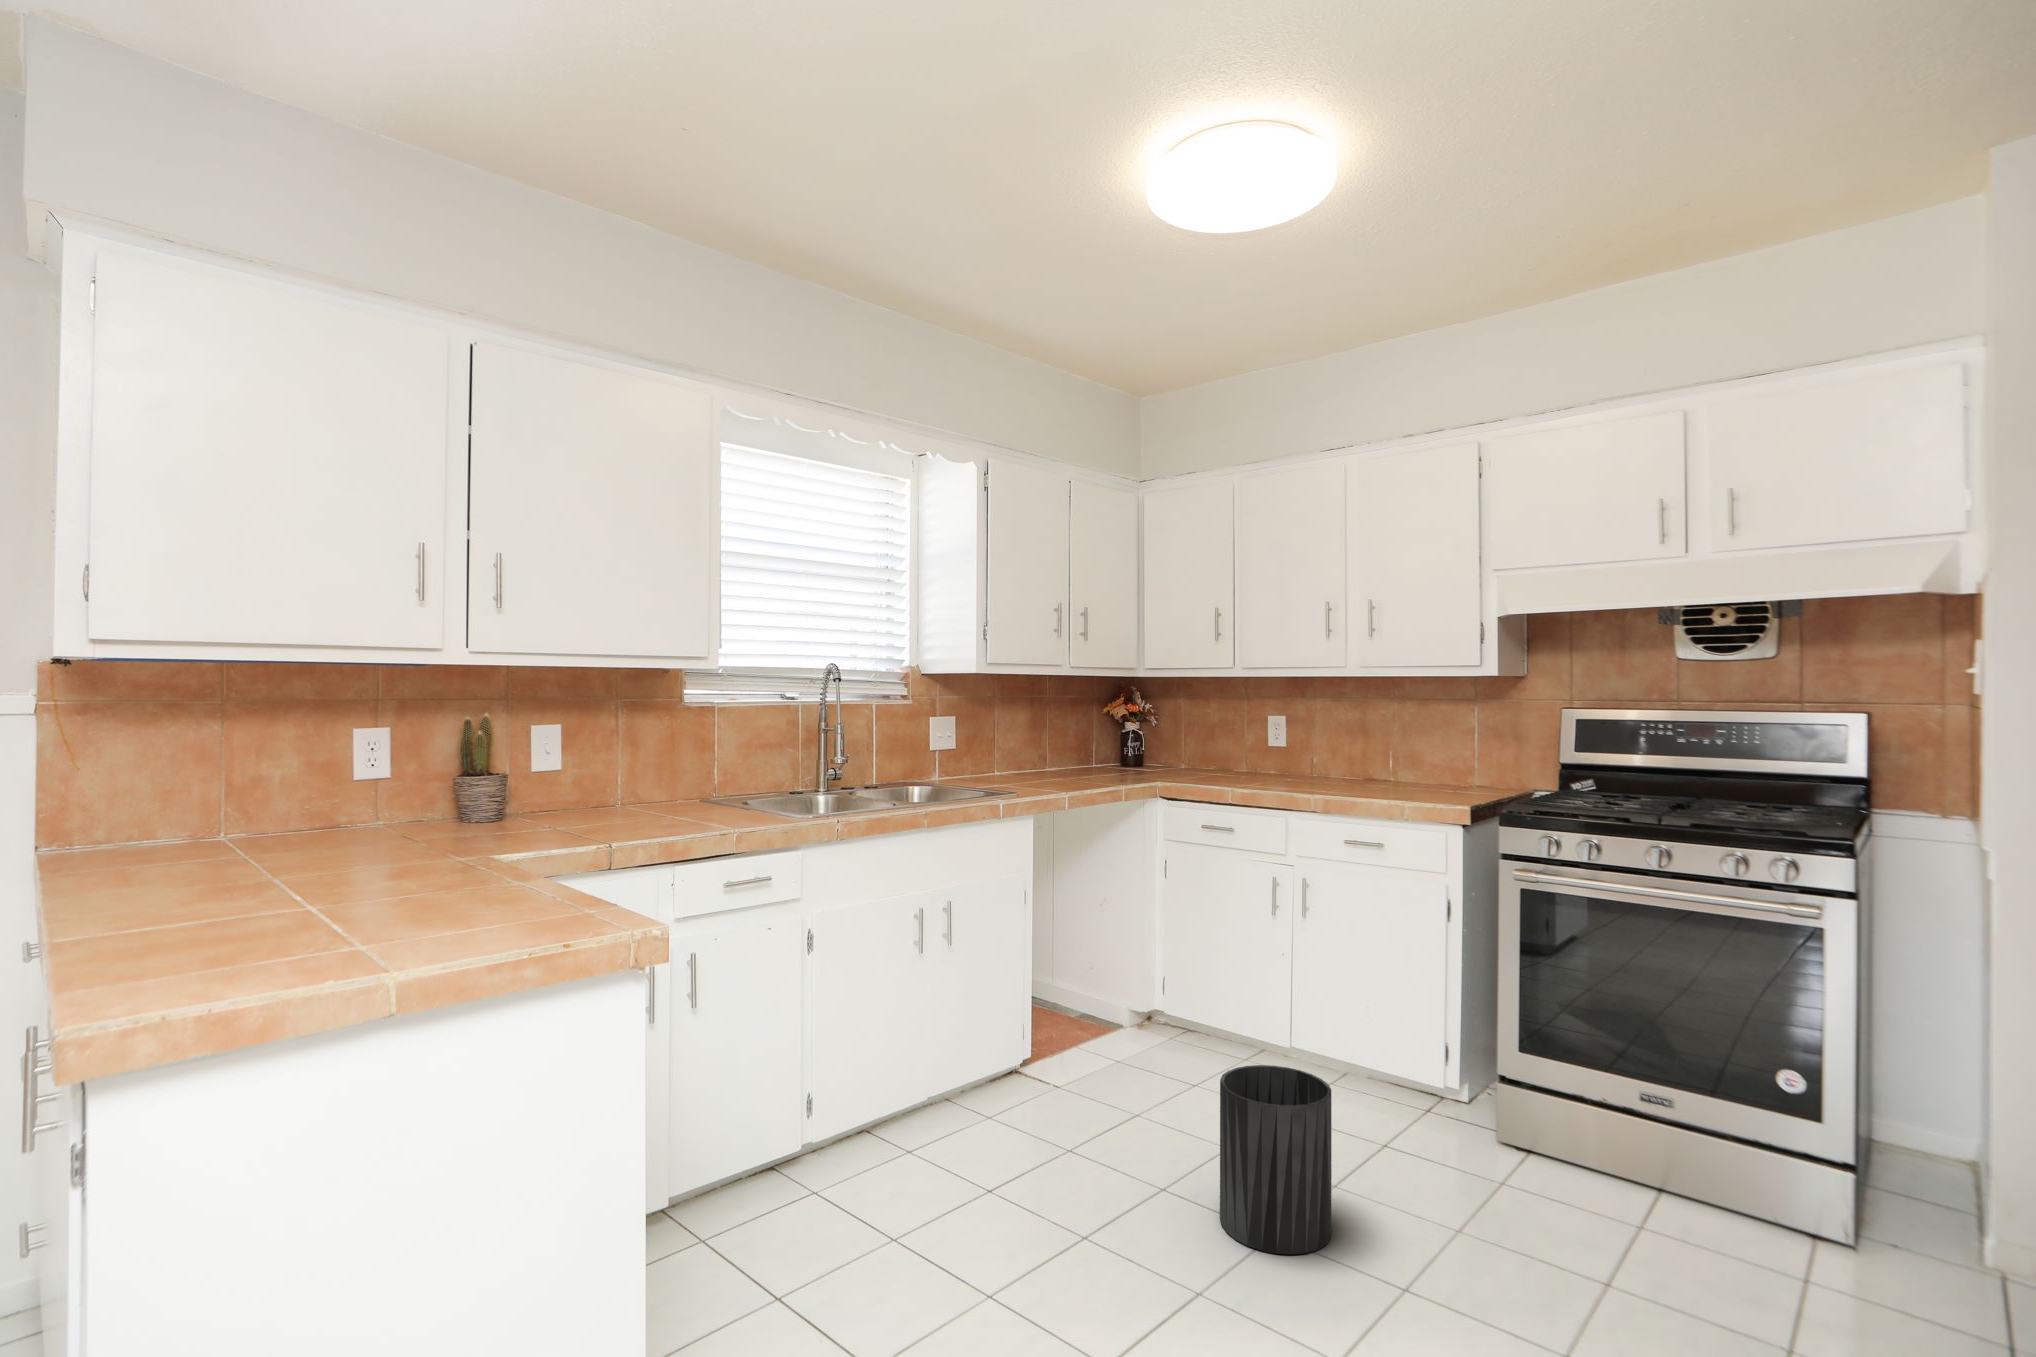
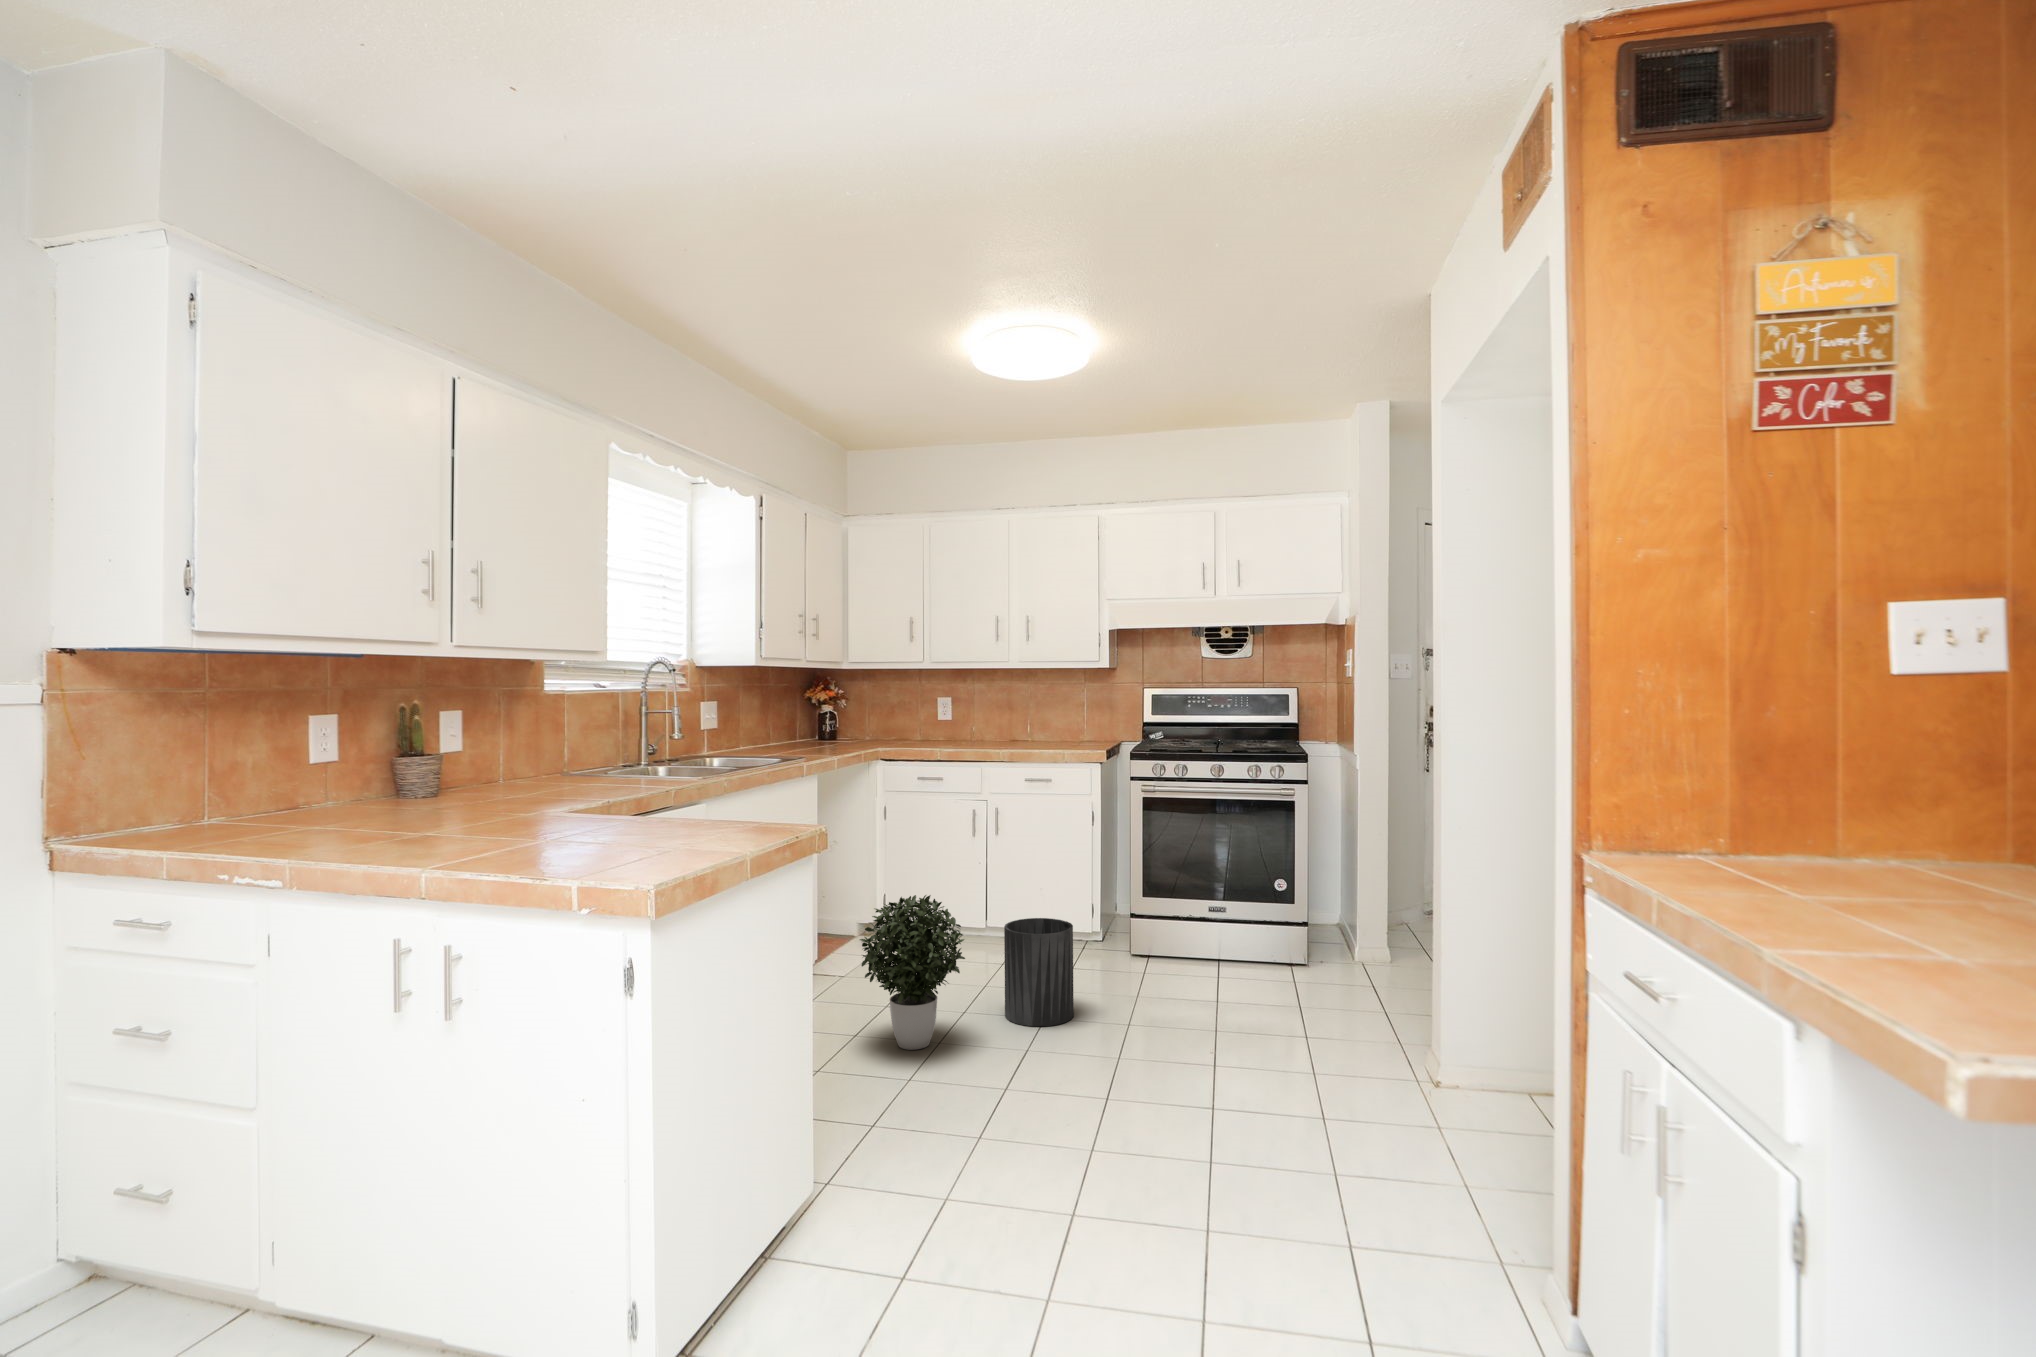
potted plant: none [980,1010,1133,1243] -> present [860,895,965,1050]

